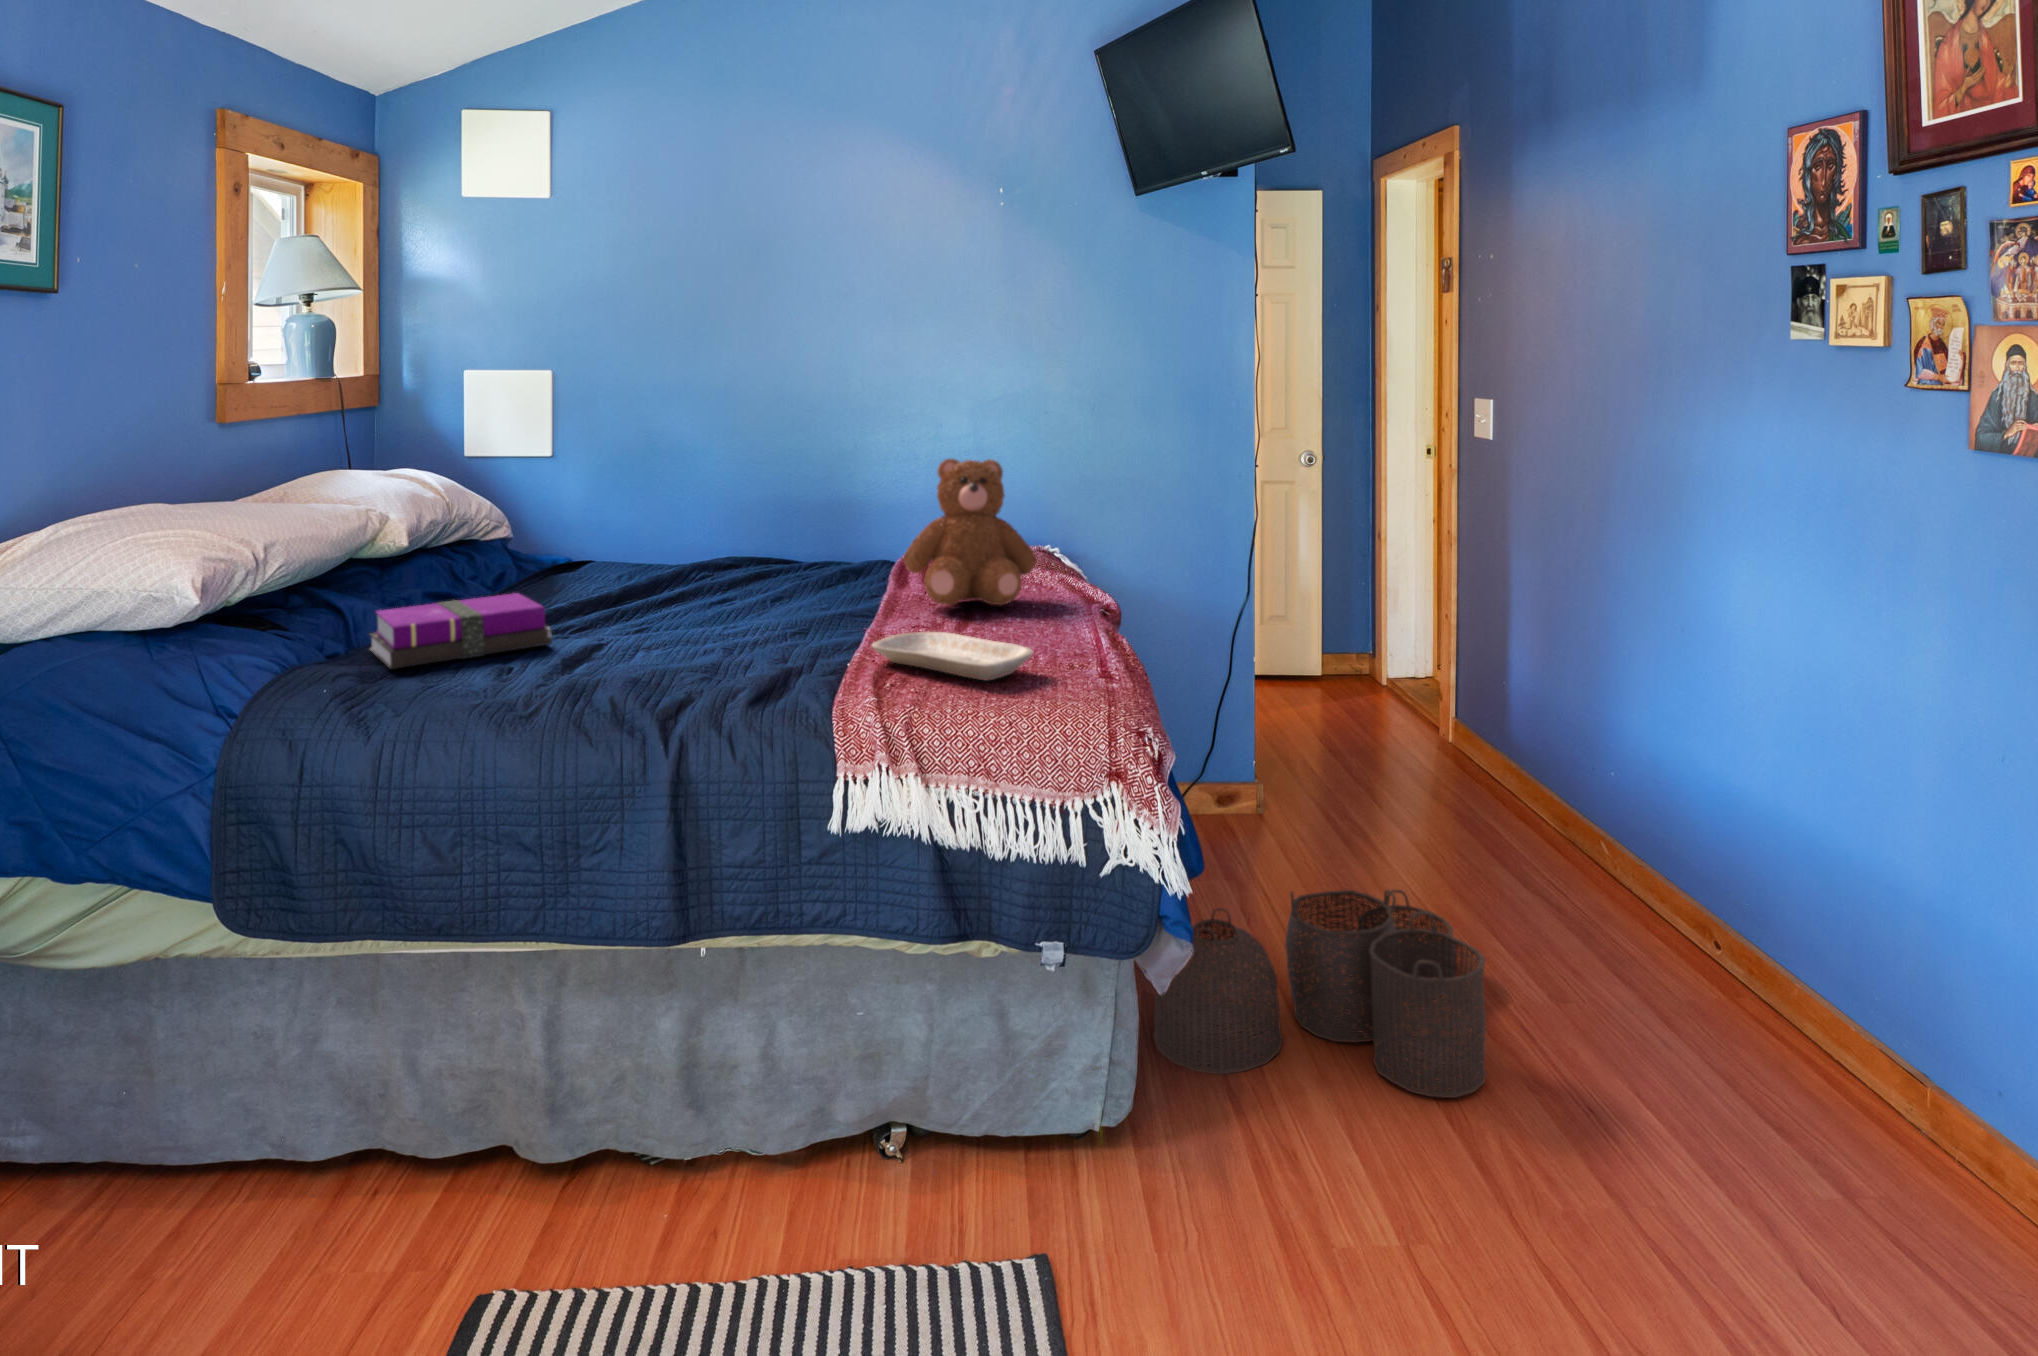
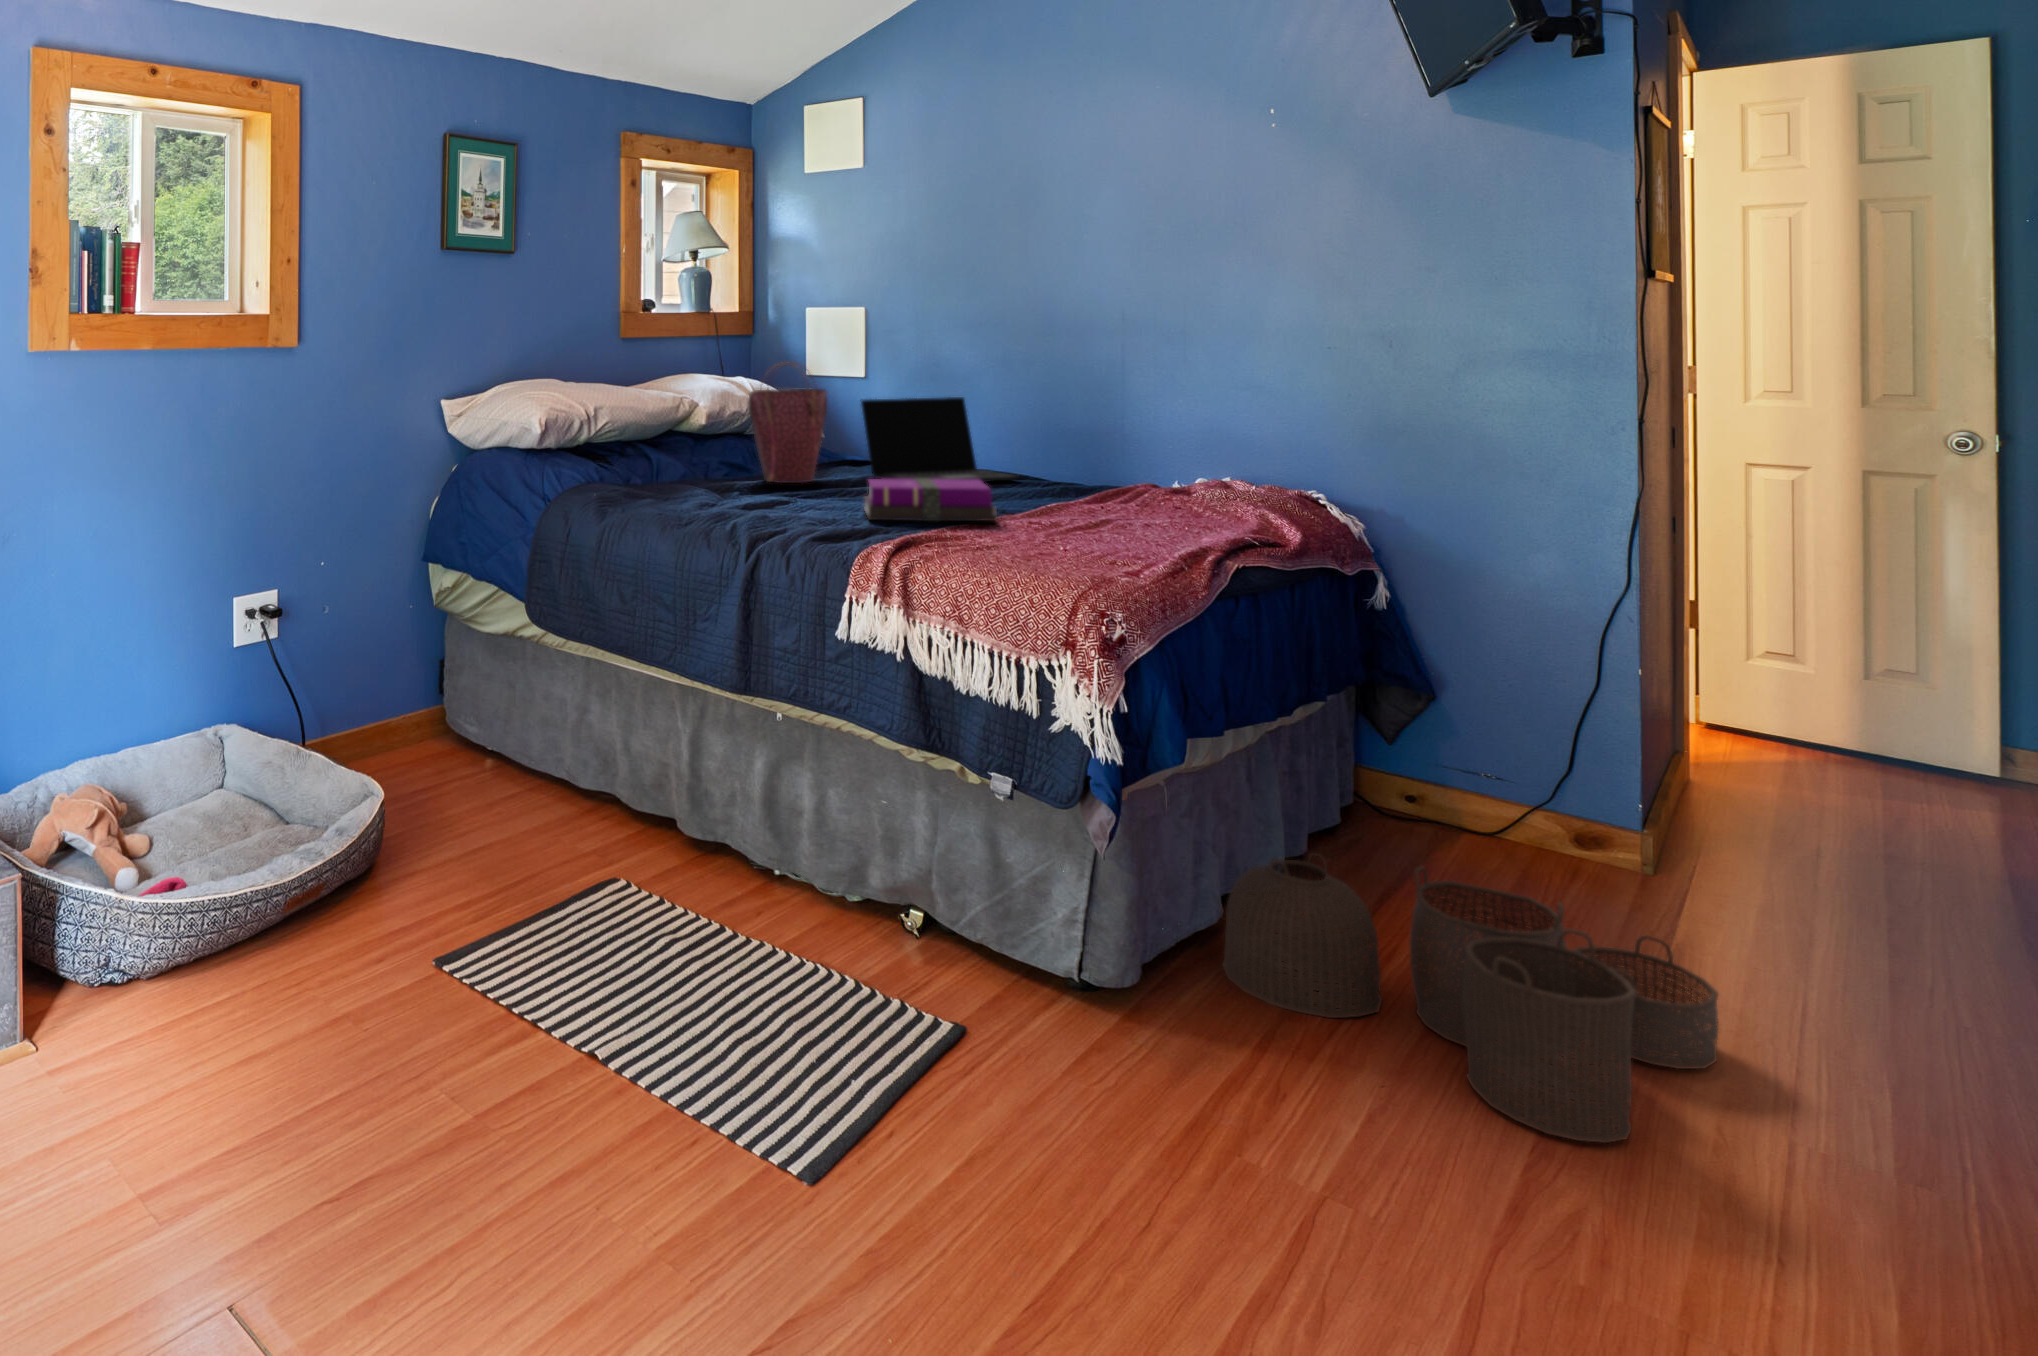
handbag: none [487,451,583,613] -> present [749,363,827,483]
teddy bear: present [904,458,1036,605] -> none [1055,378,1194,521]
laptop: none [609,478,797,592] -> present [861,397,1020,482]
notebook: present [370,593,552,669] -> present [864,479,997,521]
tray: present [872,632,1033,681] -> none [941,517,1055,554]

